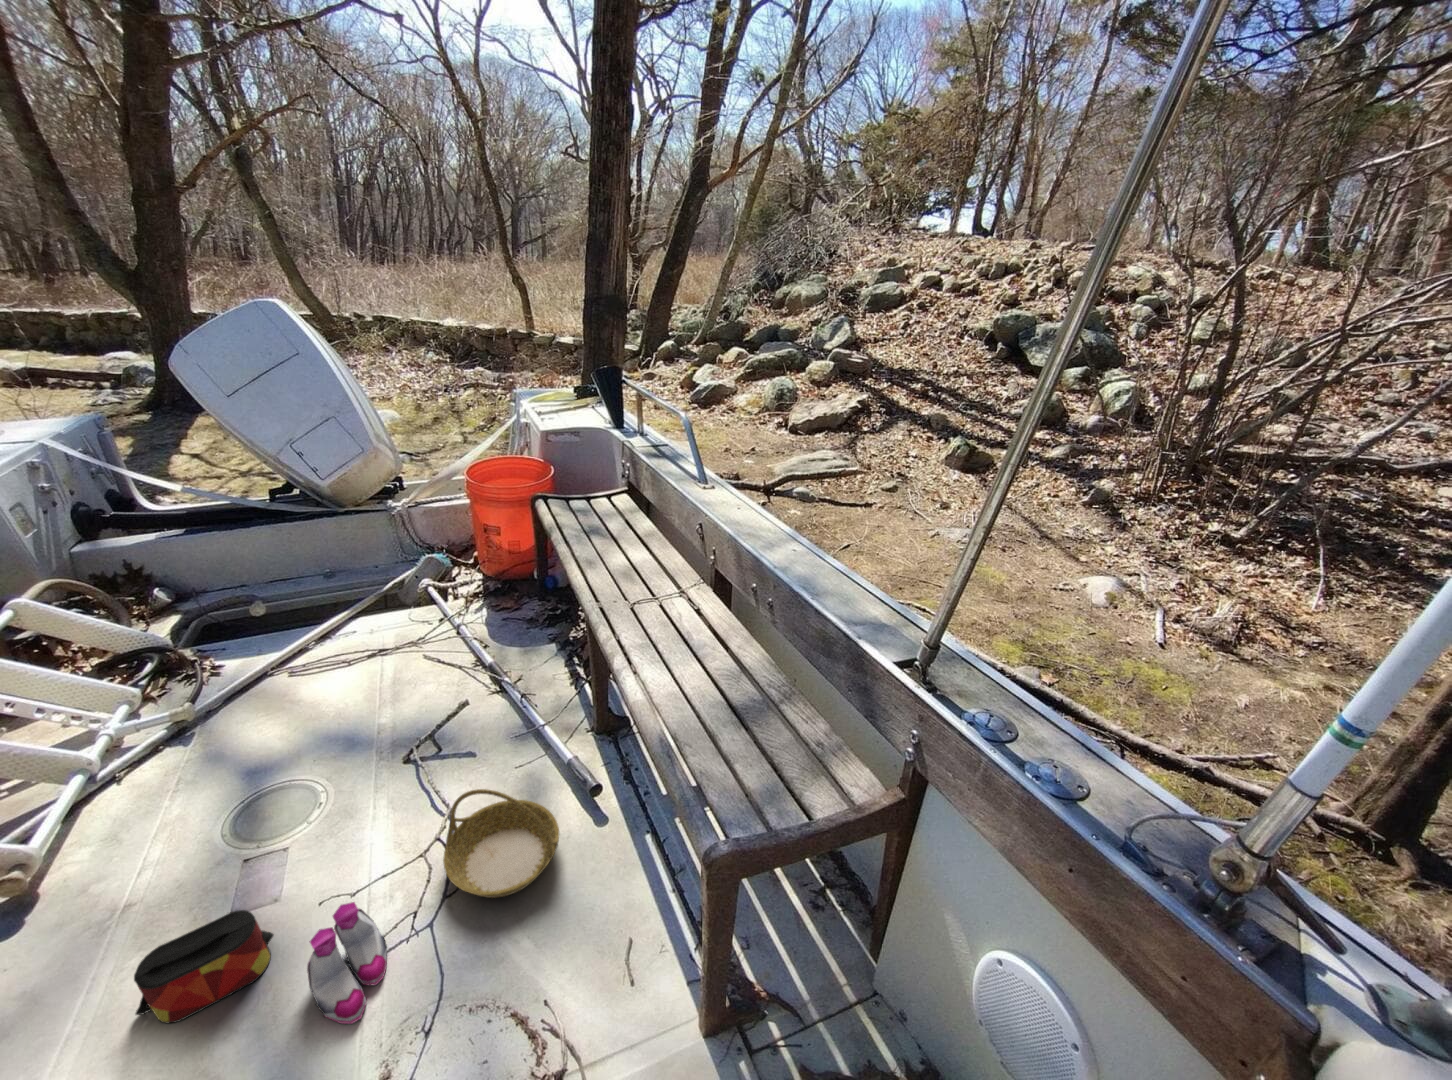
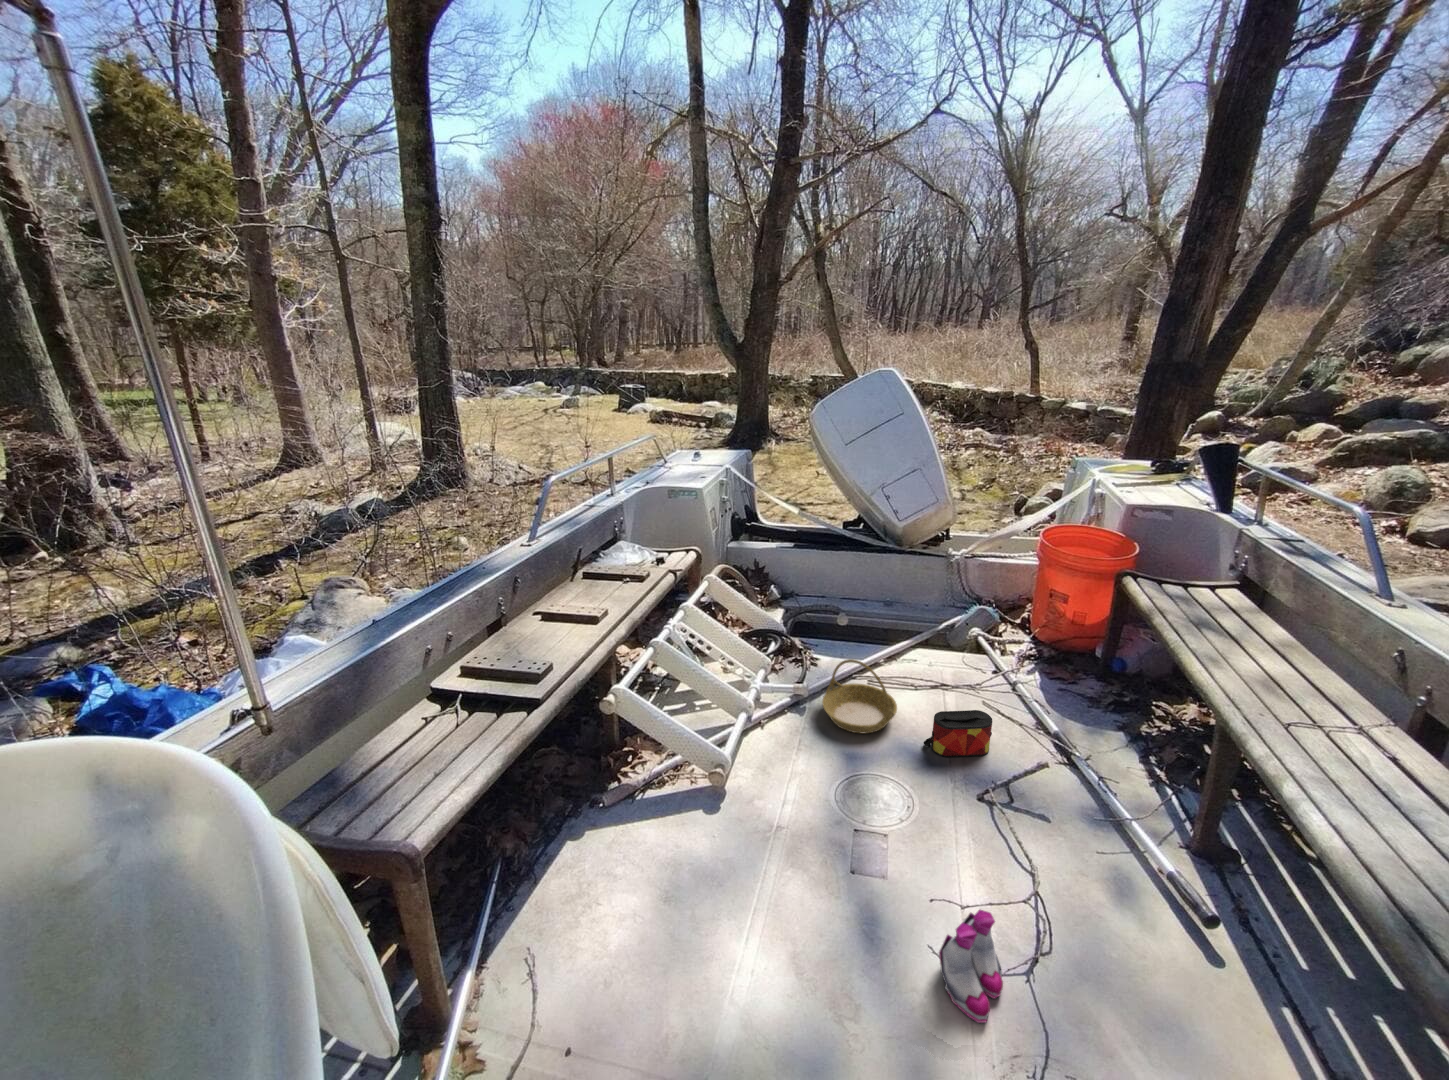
basket: present [443,789,559,898] -> present [822,659,897,733]
bag: present [134,910,274,1023] -> present [924,710,992,757]

